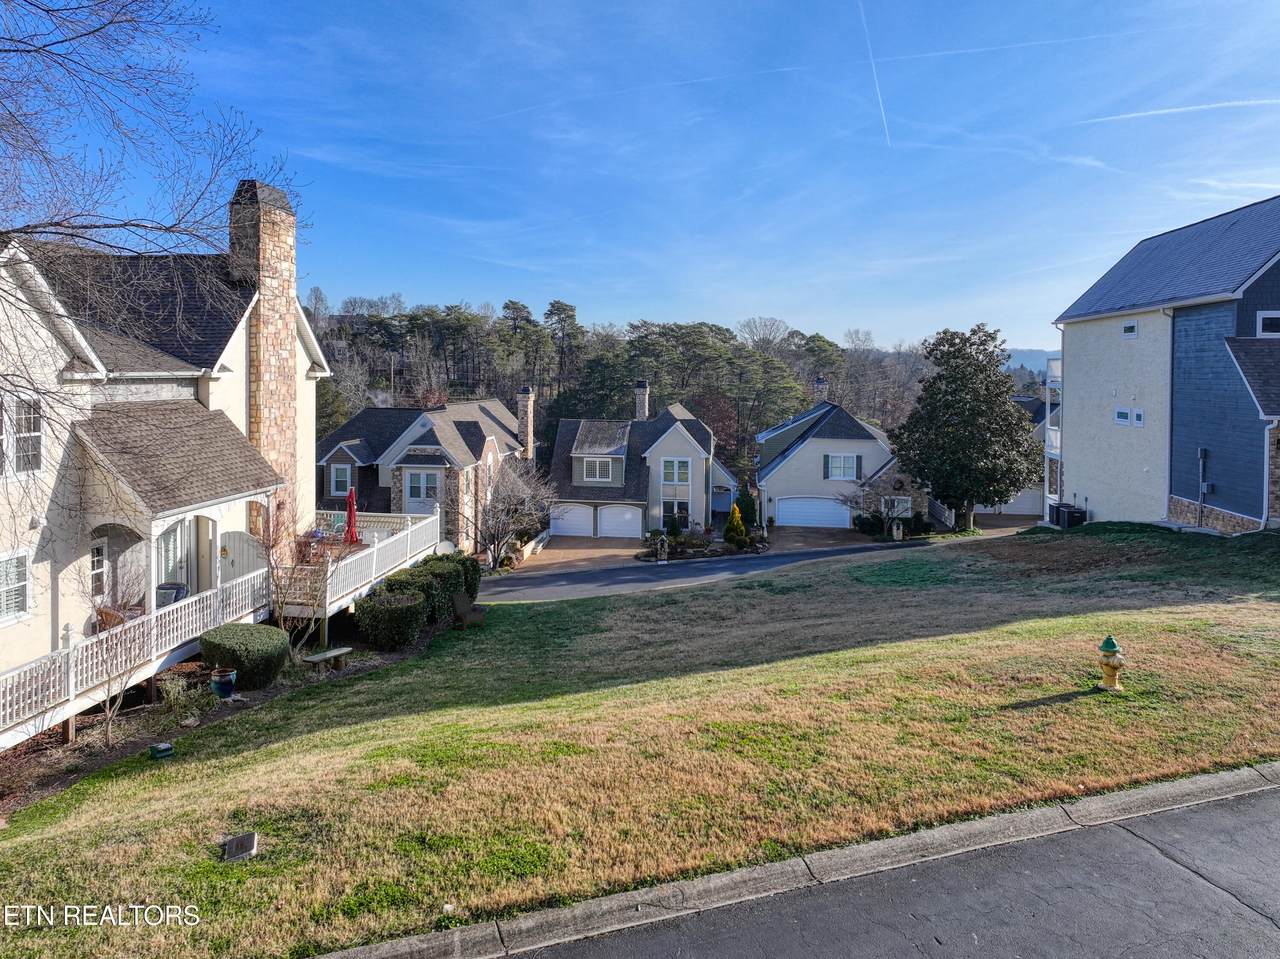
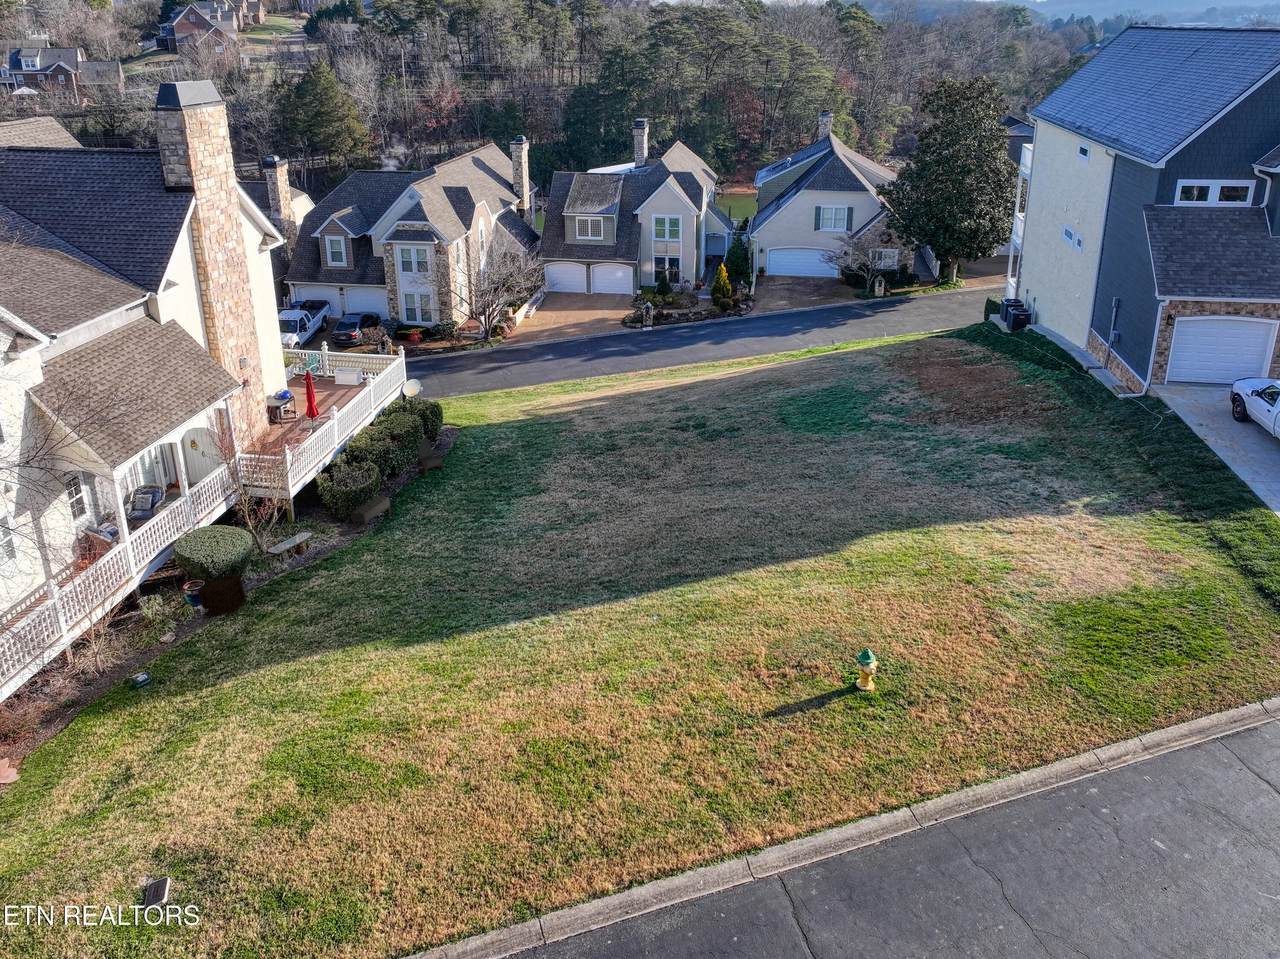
bench: none [392,628,435,660] -> present [350,496,391,530]
wooden crate: none [229,661,283,706] -> present [197,575,246,615]

